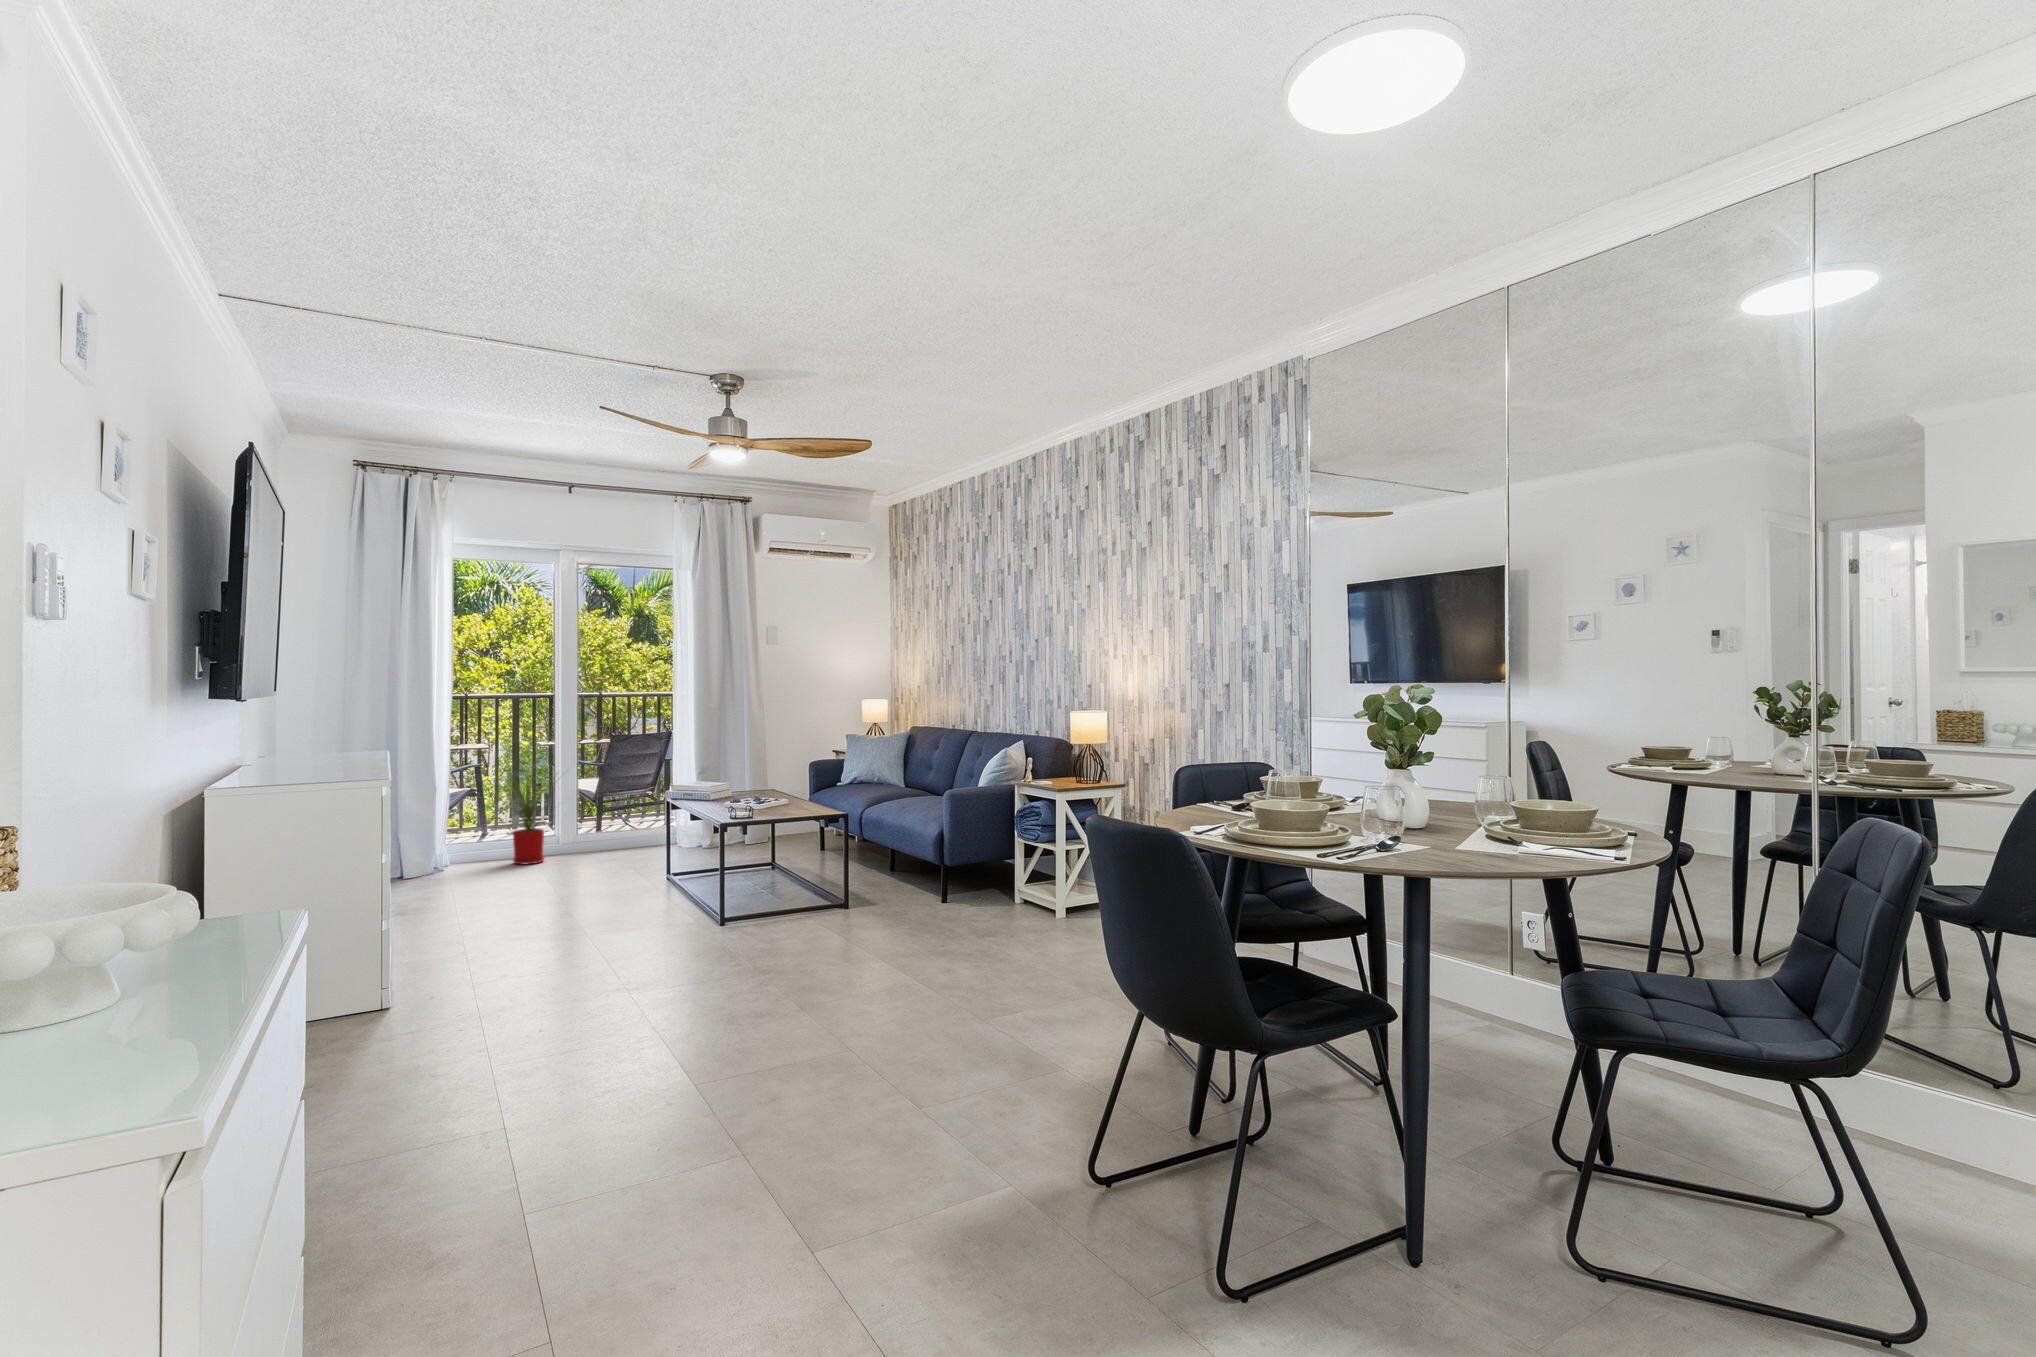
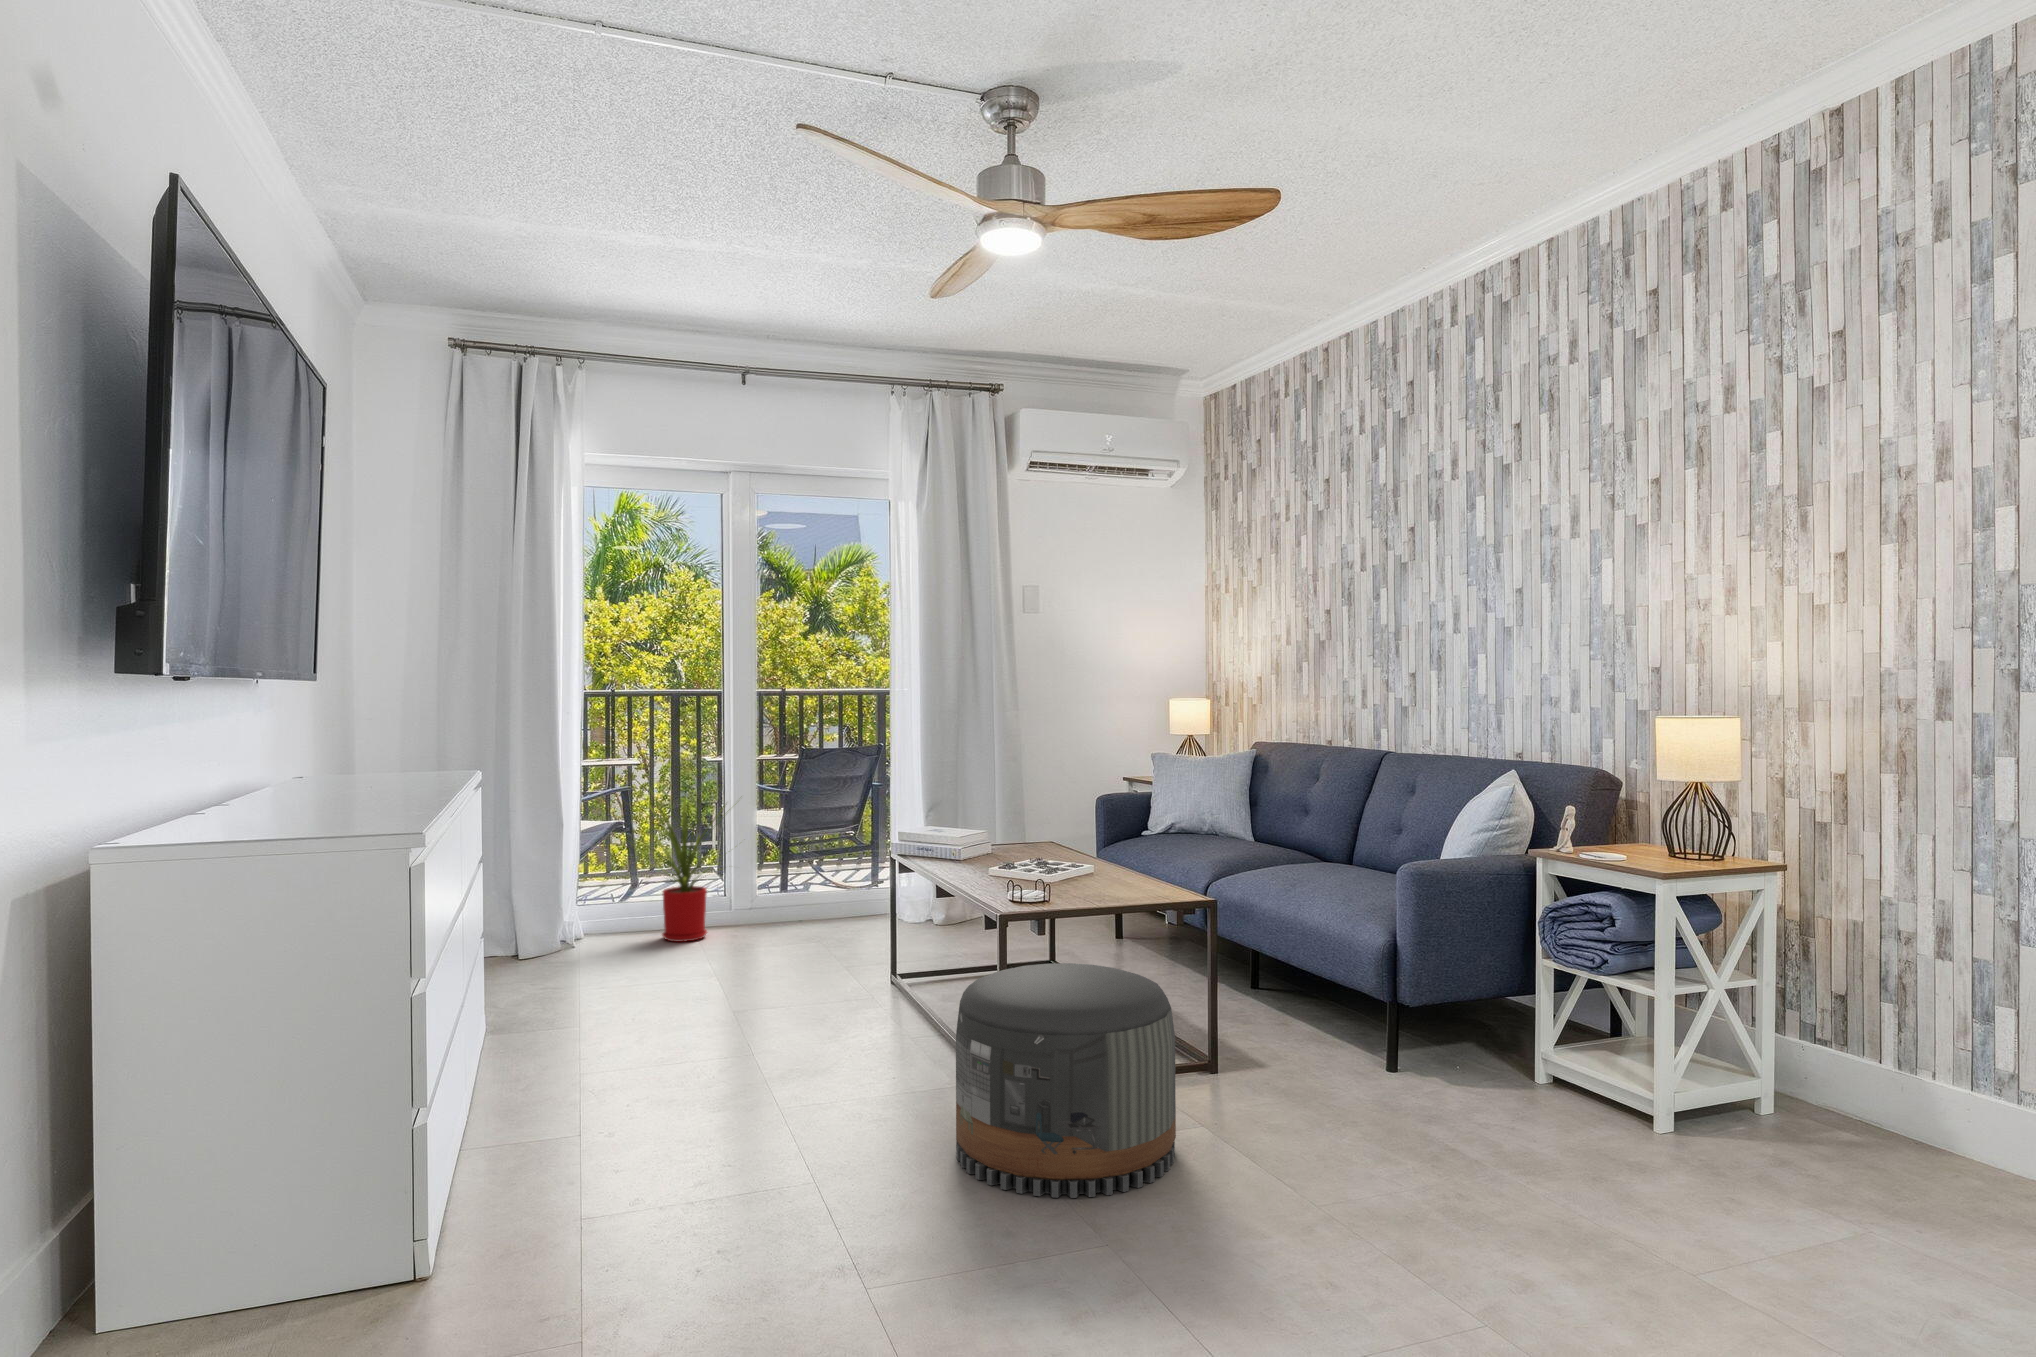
pouf: none [691,848,808,957] -> present [956,963,1176,1198]

